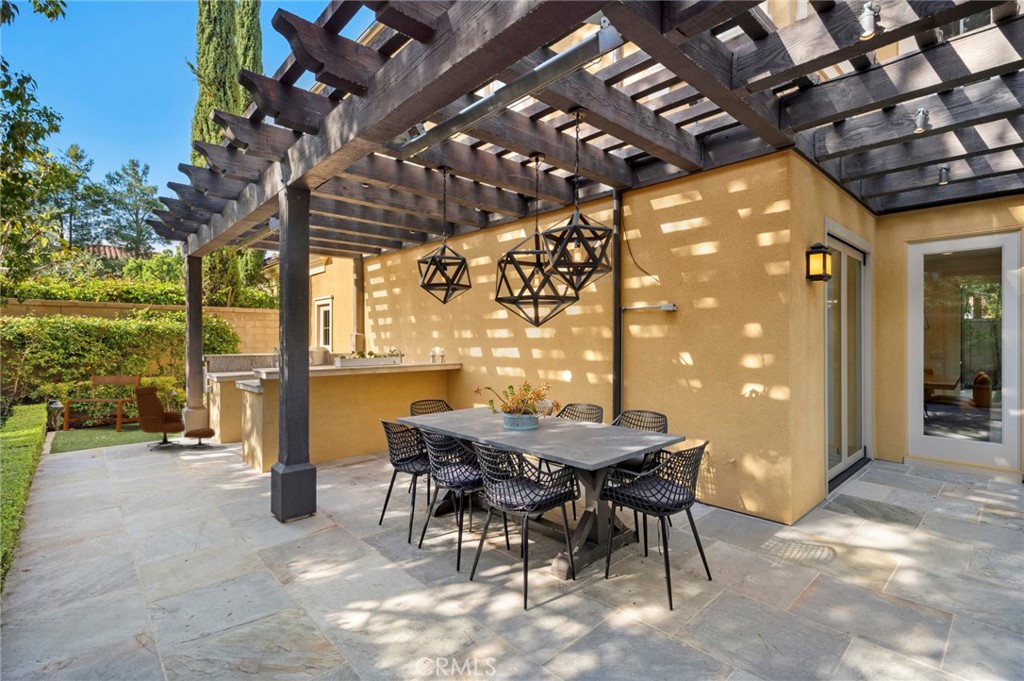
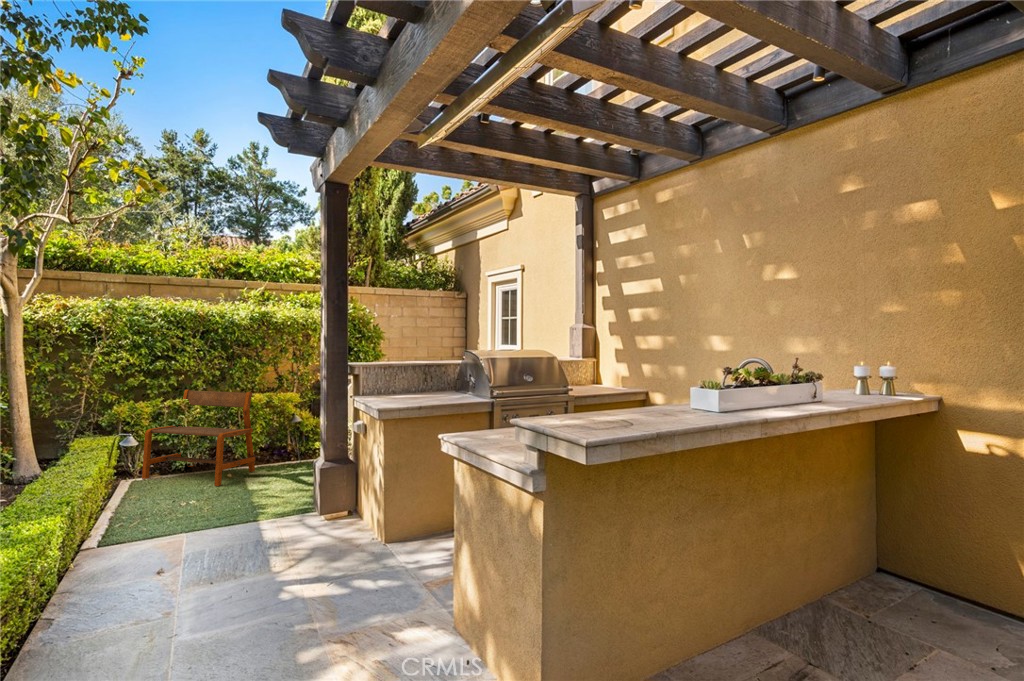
lounge chair: present [134,386,215,451] -> none [234,420,376,560]

